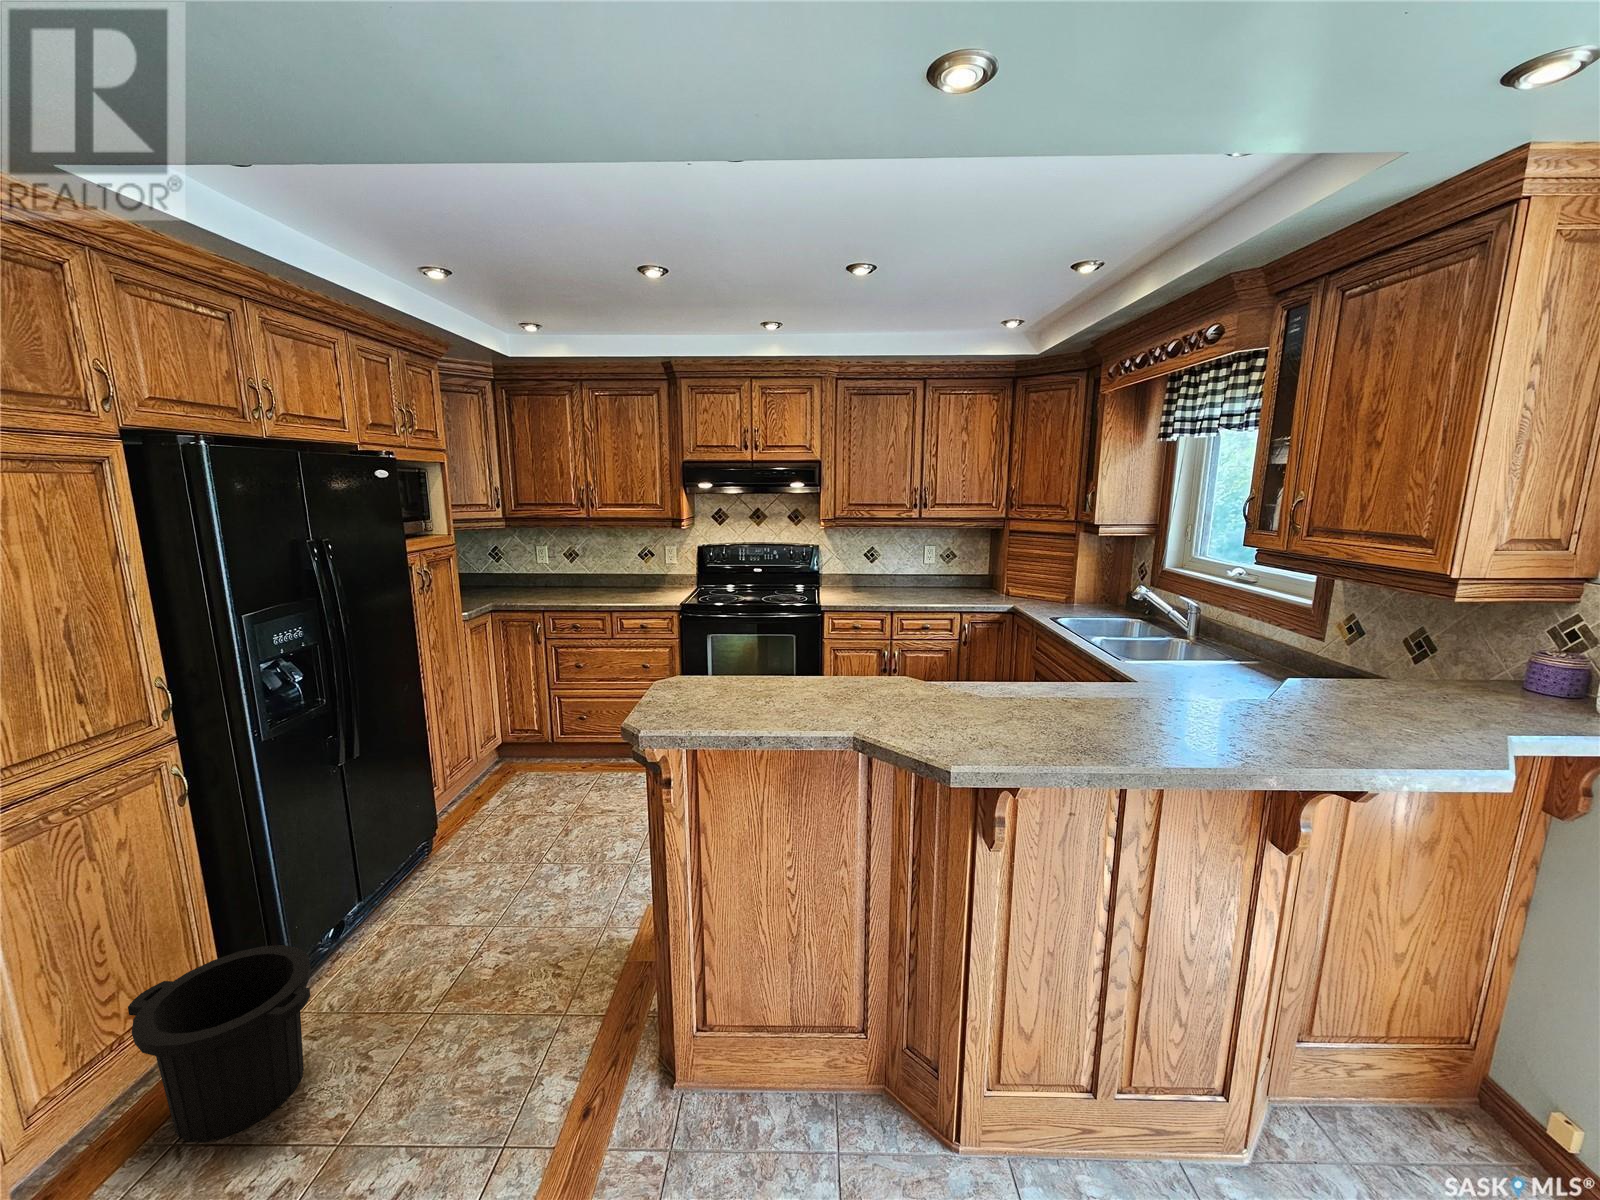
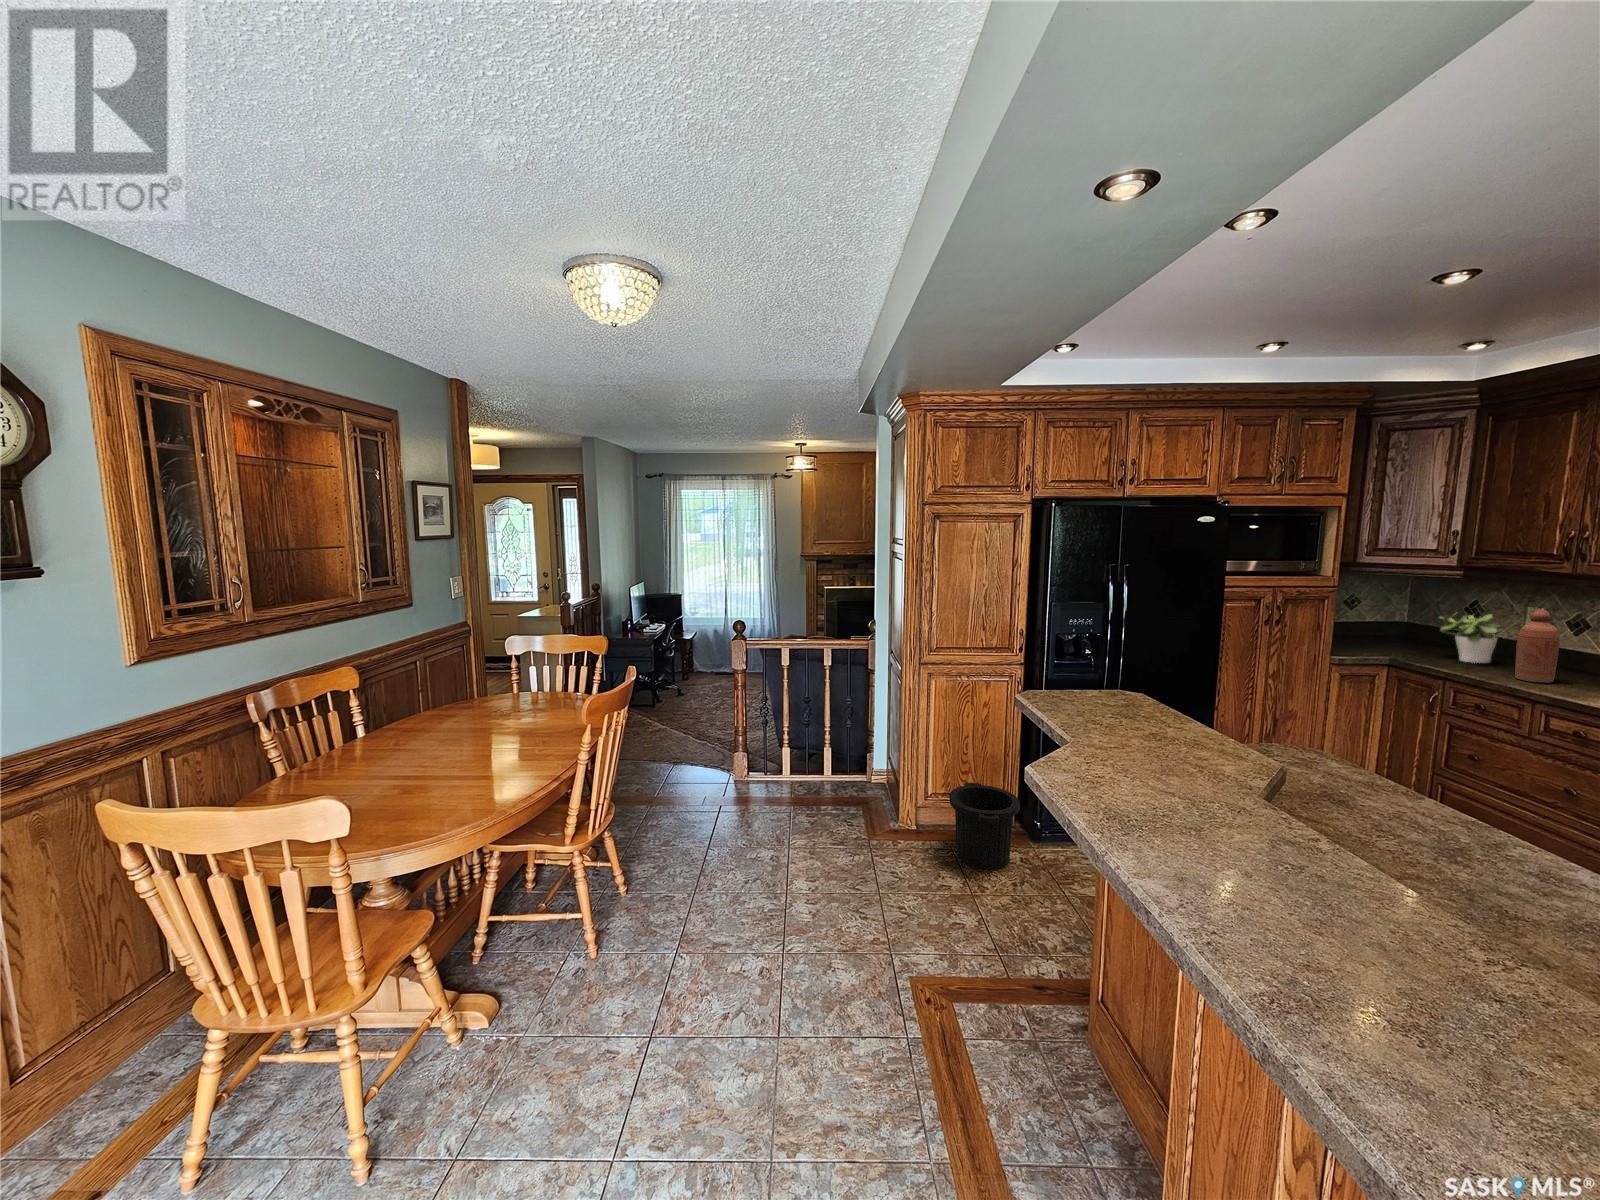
bottle: none [566,546,588,601] -> present [1515,609,1560,683]
potted plant: none [498,554,542,596] -> present [1439,614,1502,663]

